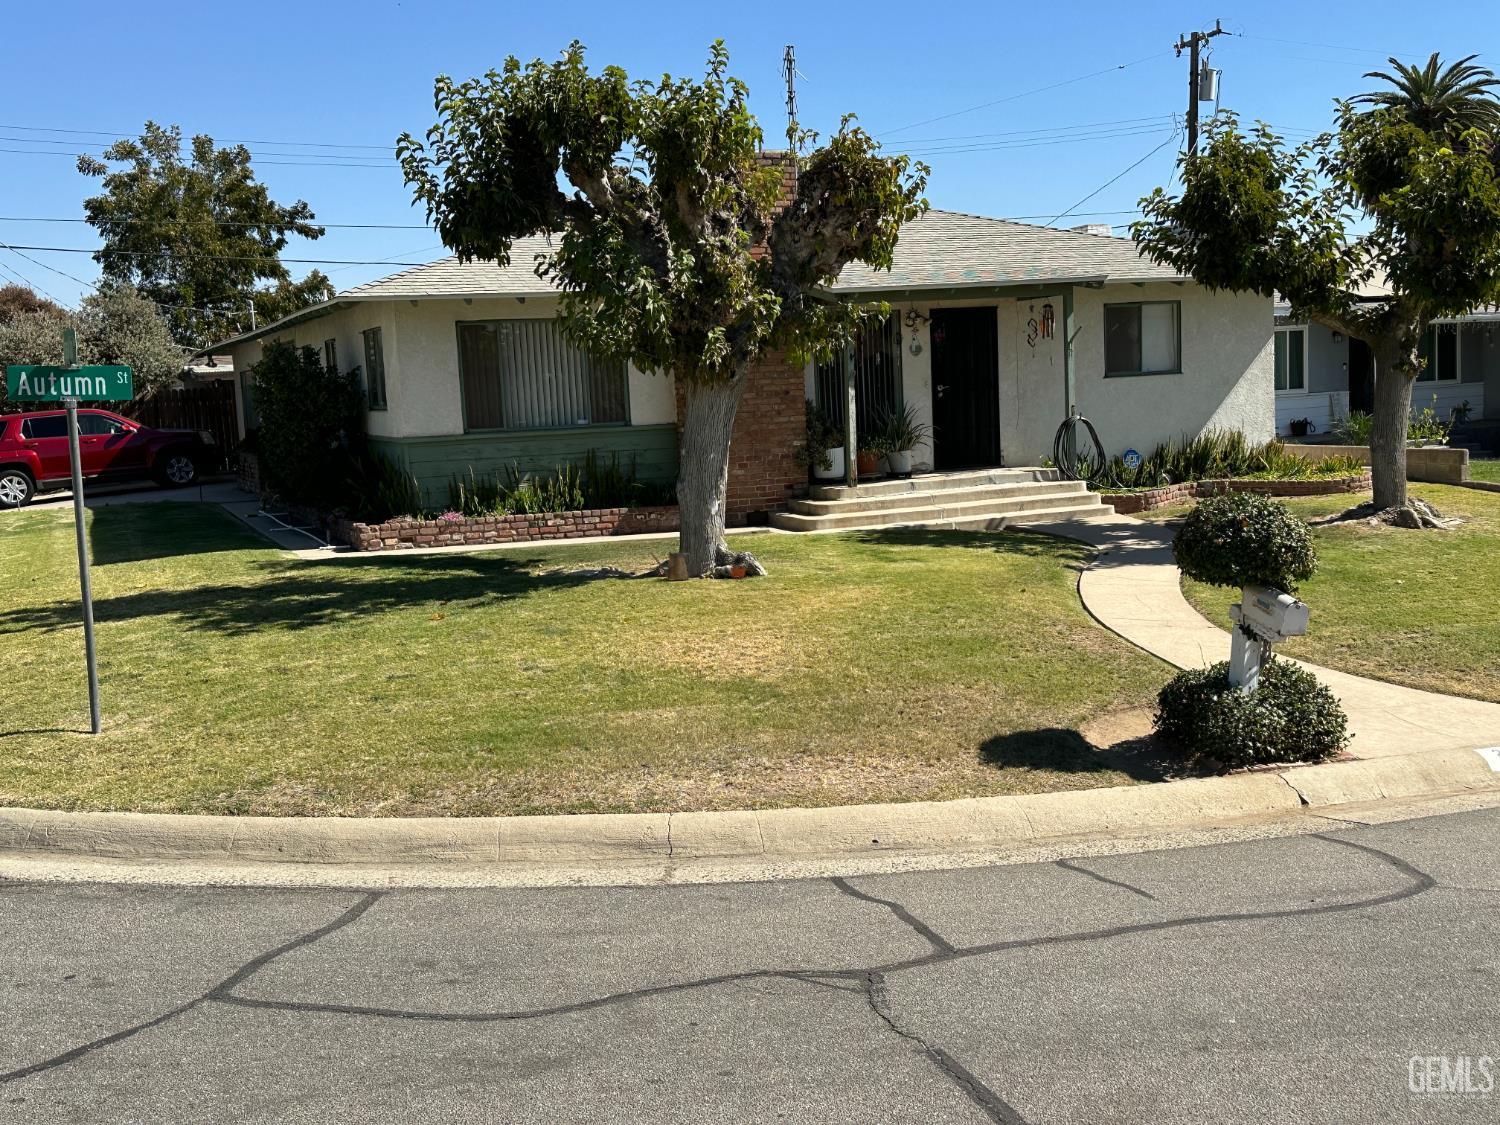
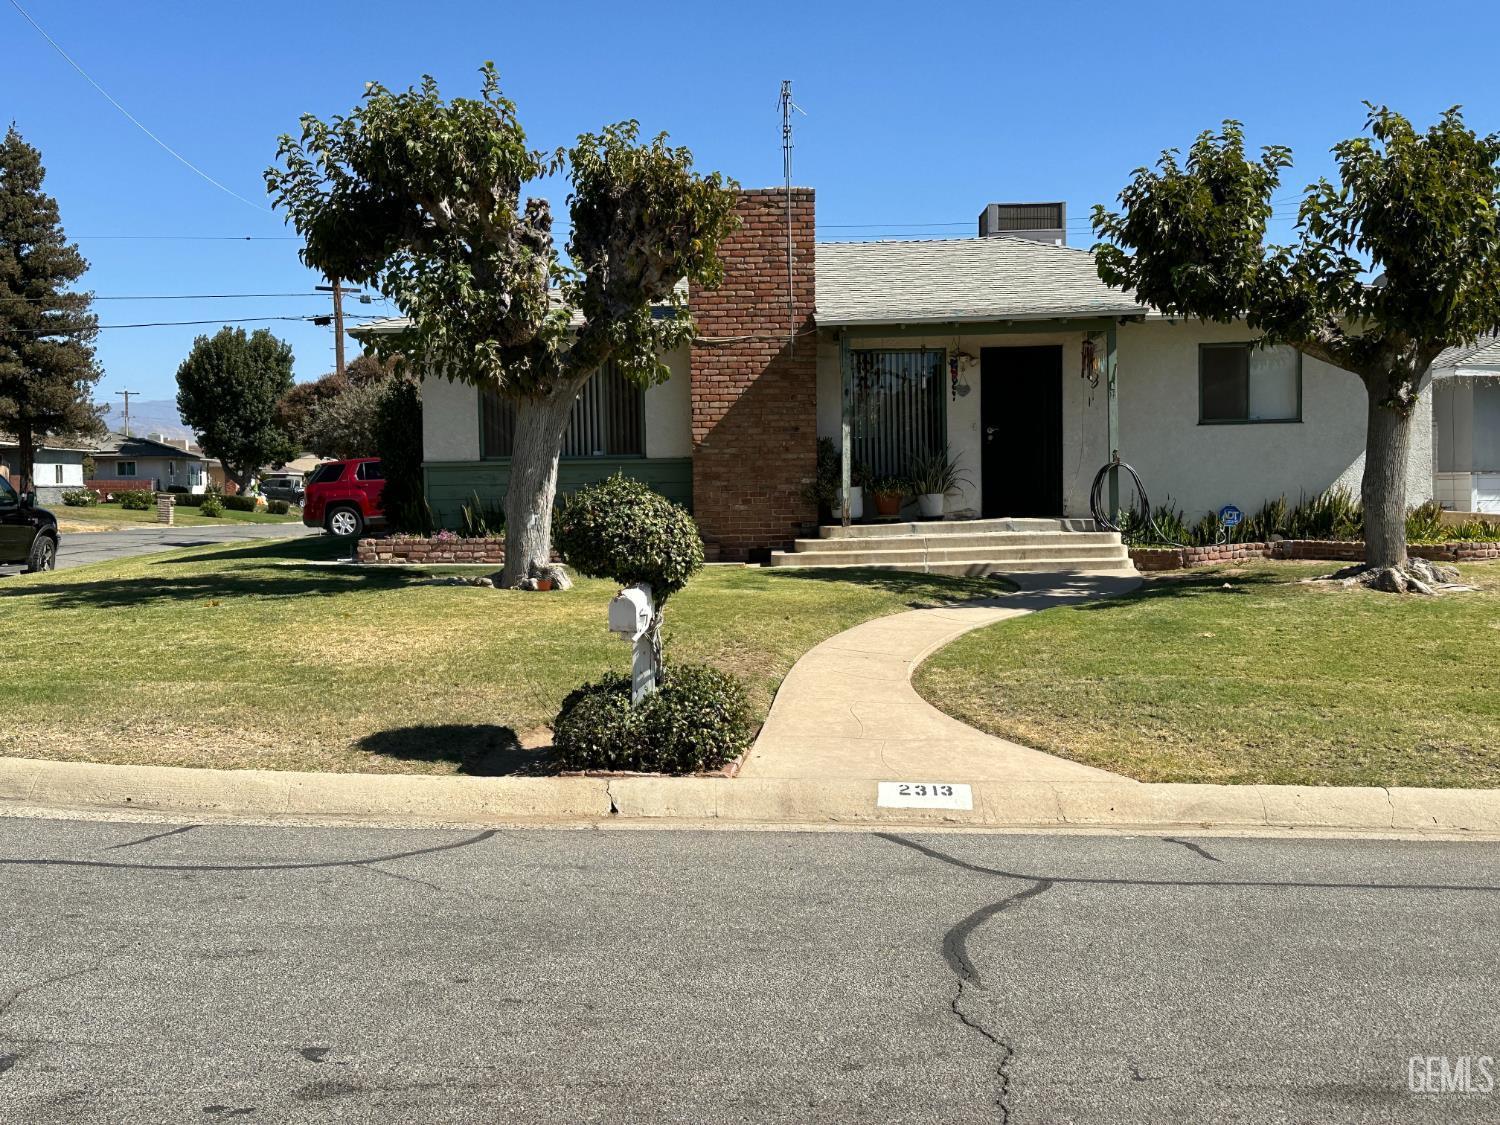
watering can: present [650,552,690,581] -> none [459,561,508,589]

